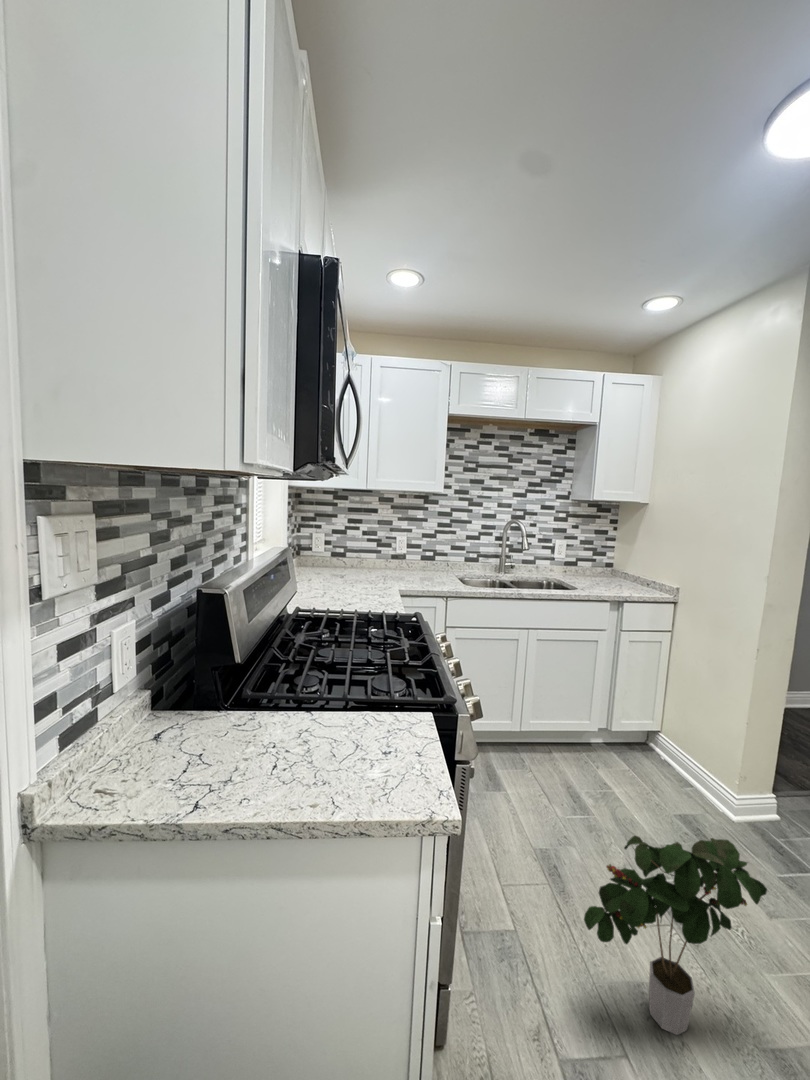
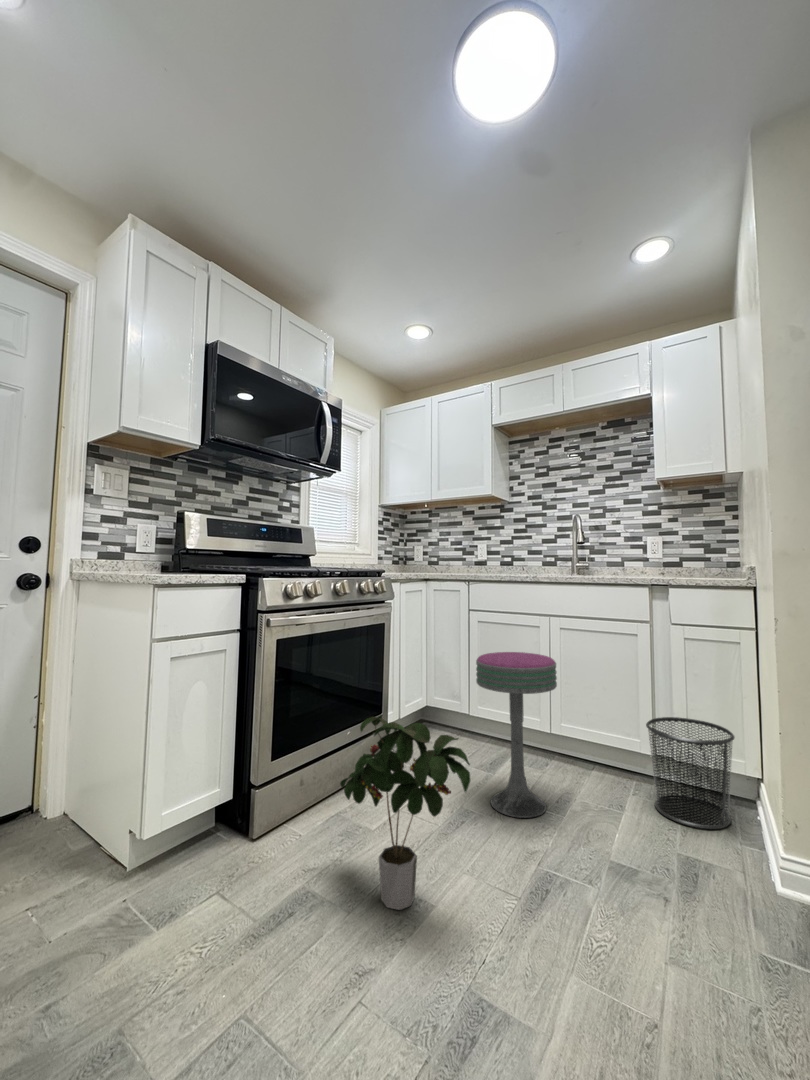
bar stool: none [543,682,625,843] -> present [476,652,557,818]
waste bin: none [626,705,694,793] -> present [646,717,735,829]

